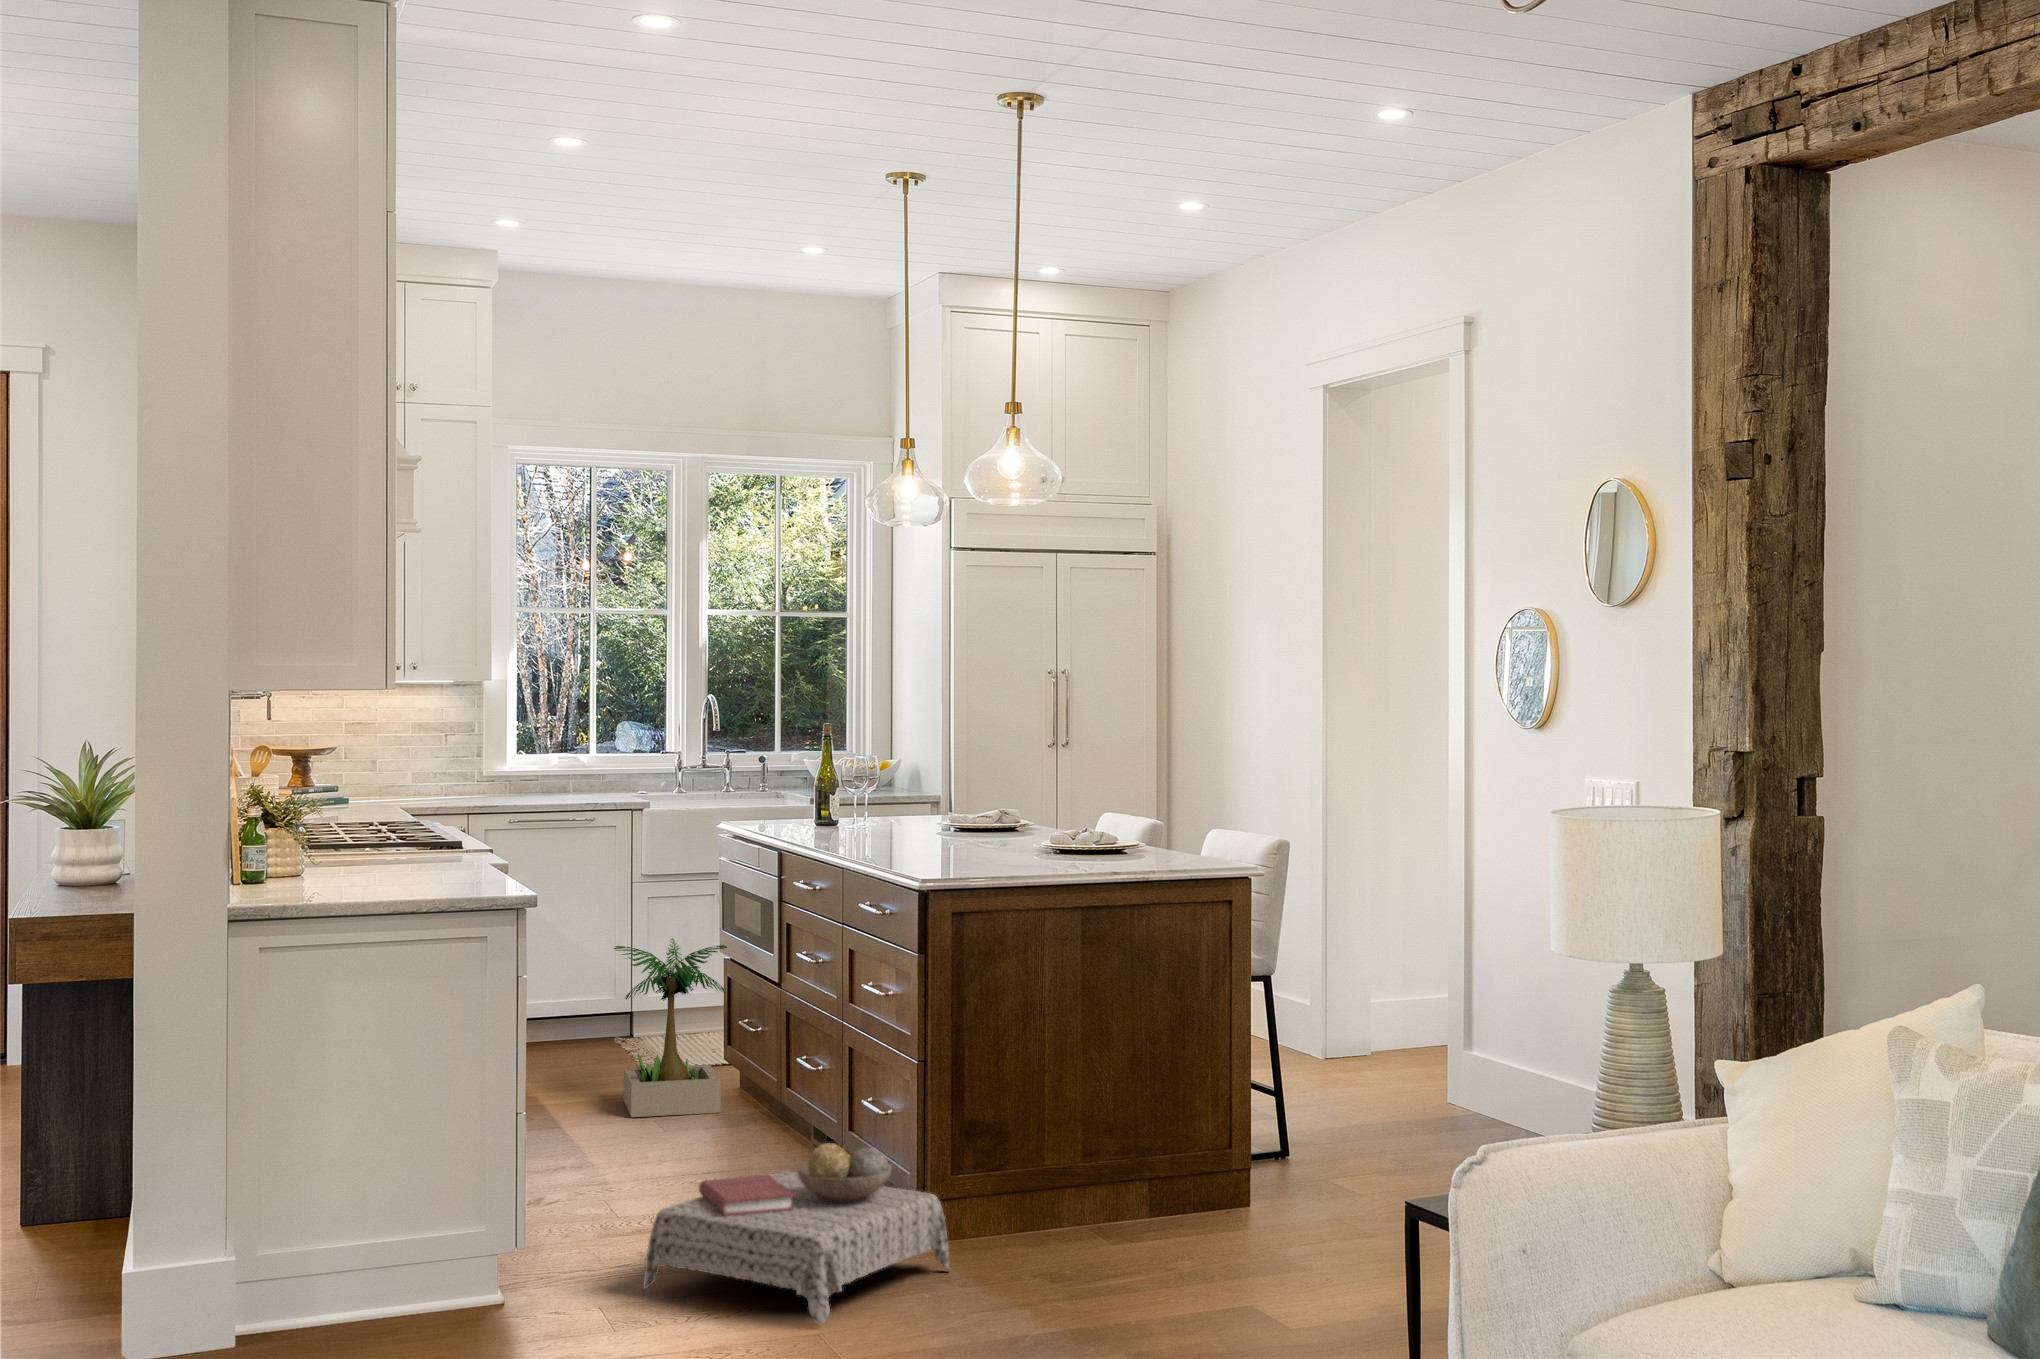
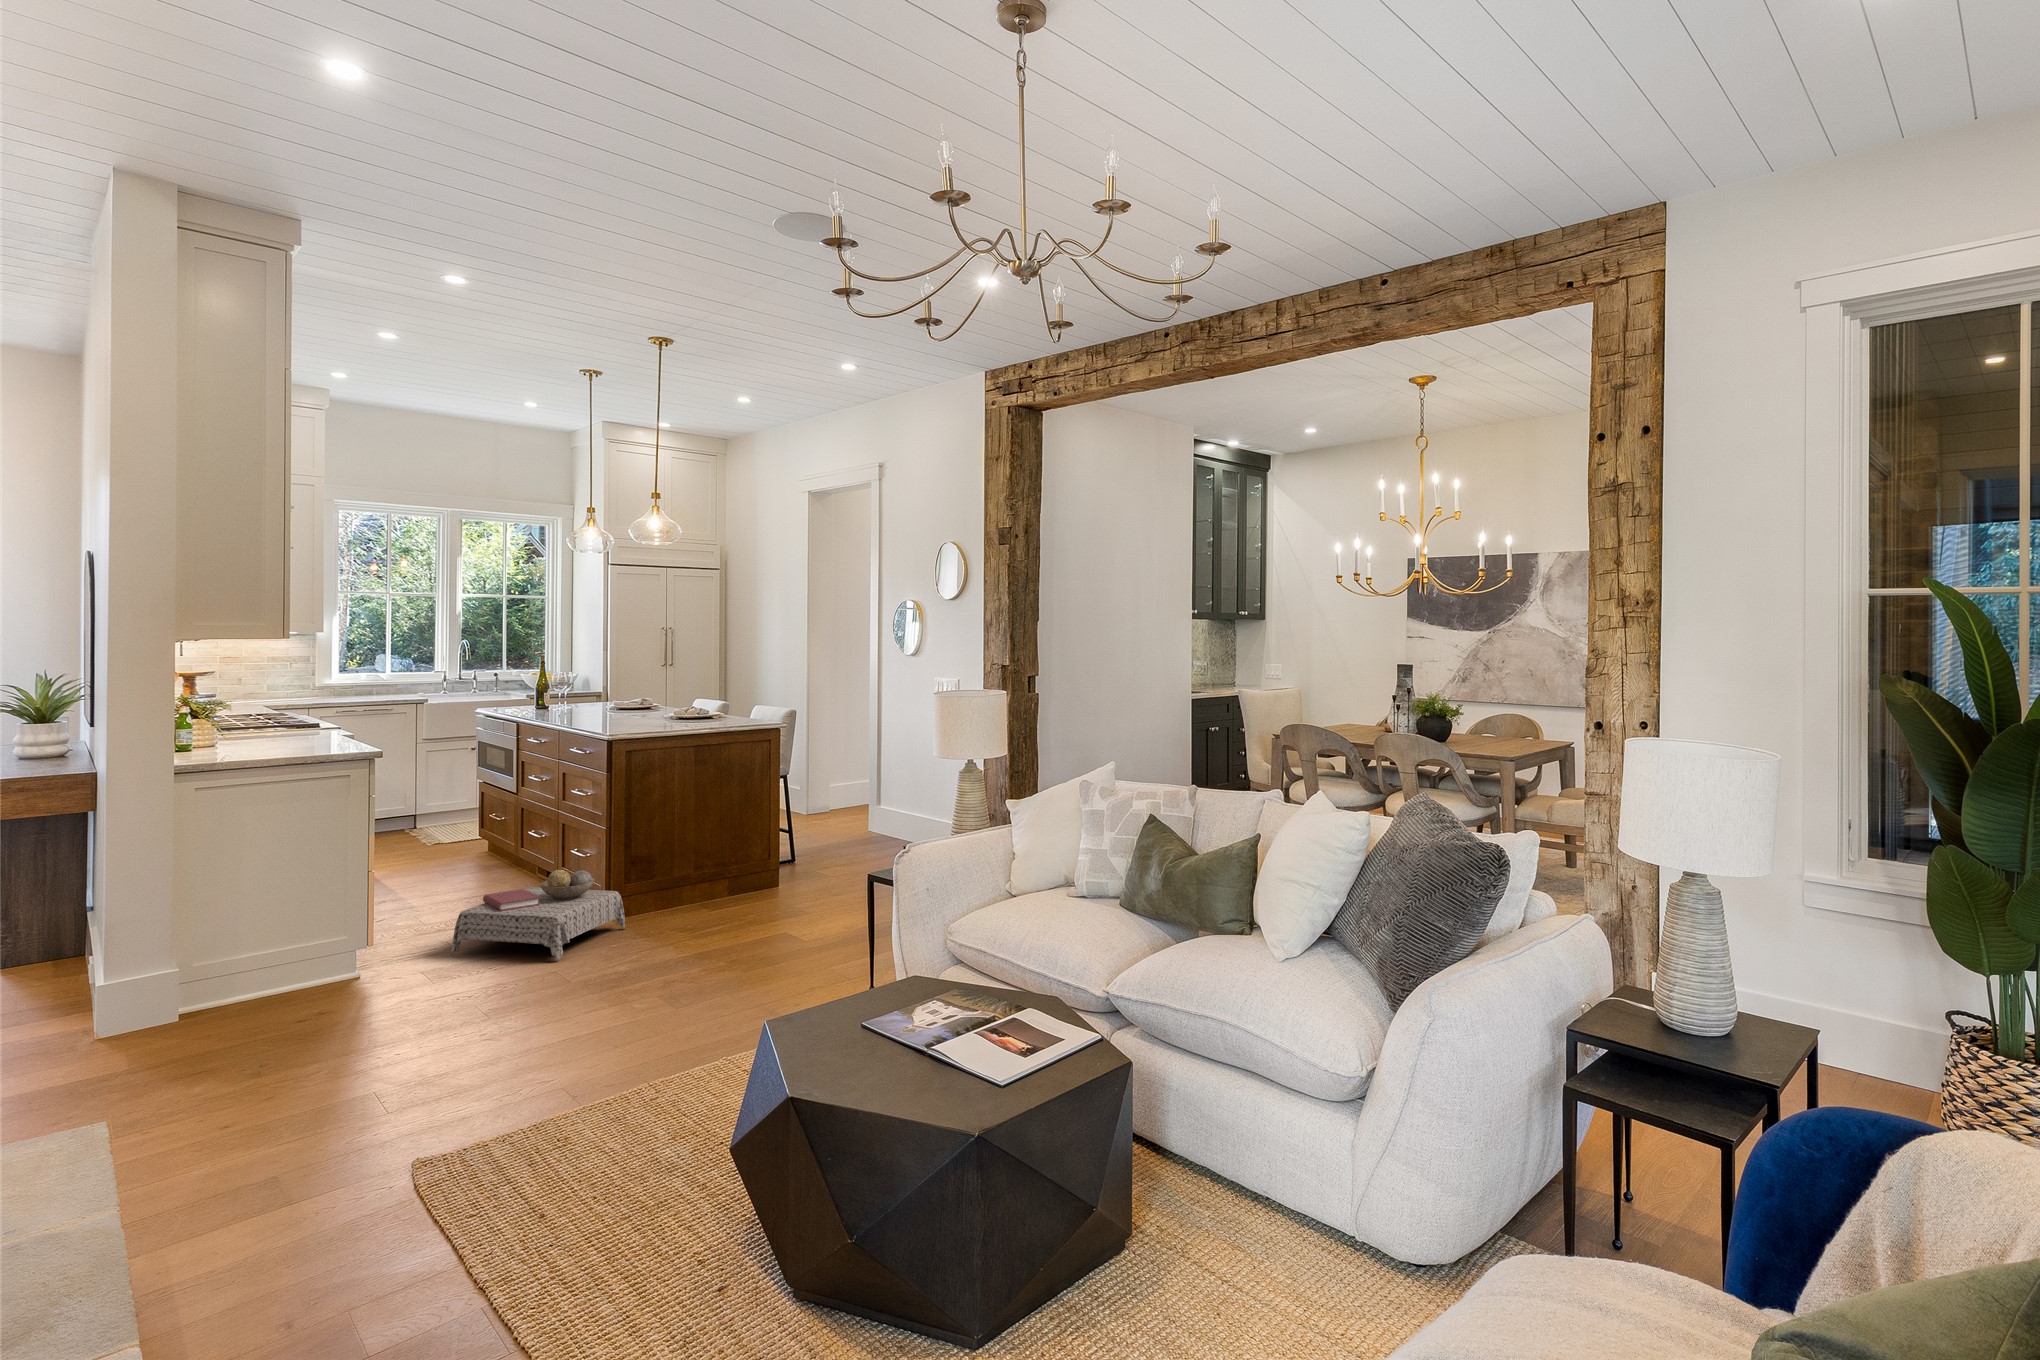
potted plant: present [614,938,727,1117] -> none [405,772,490,871]

